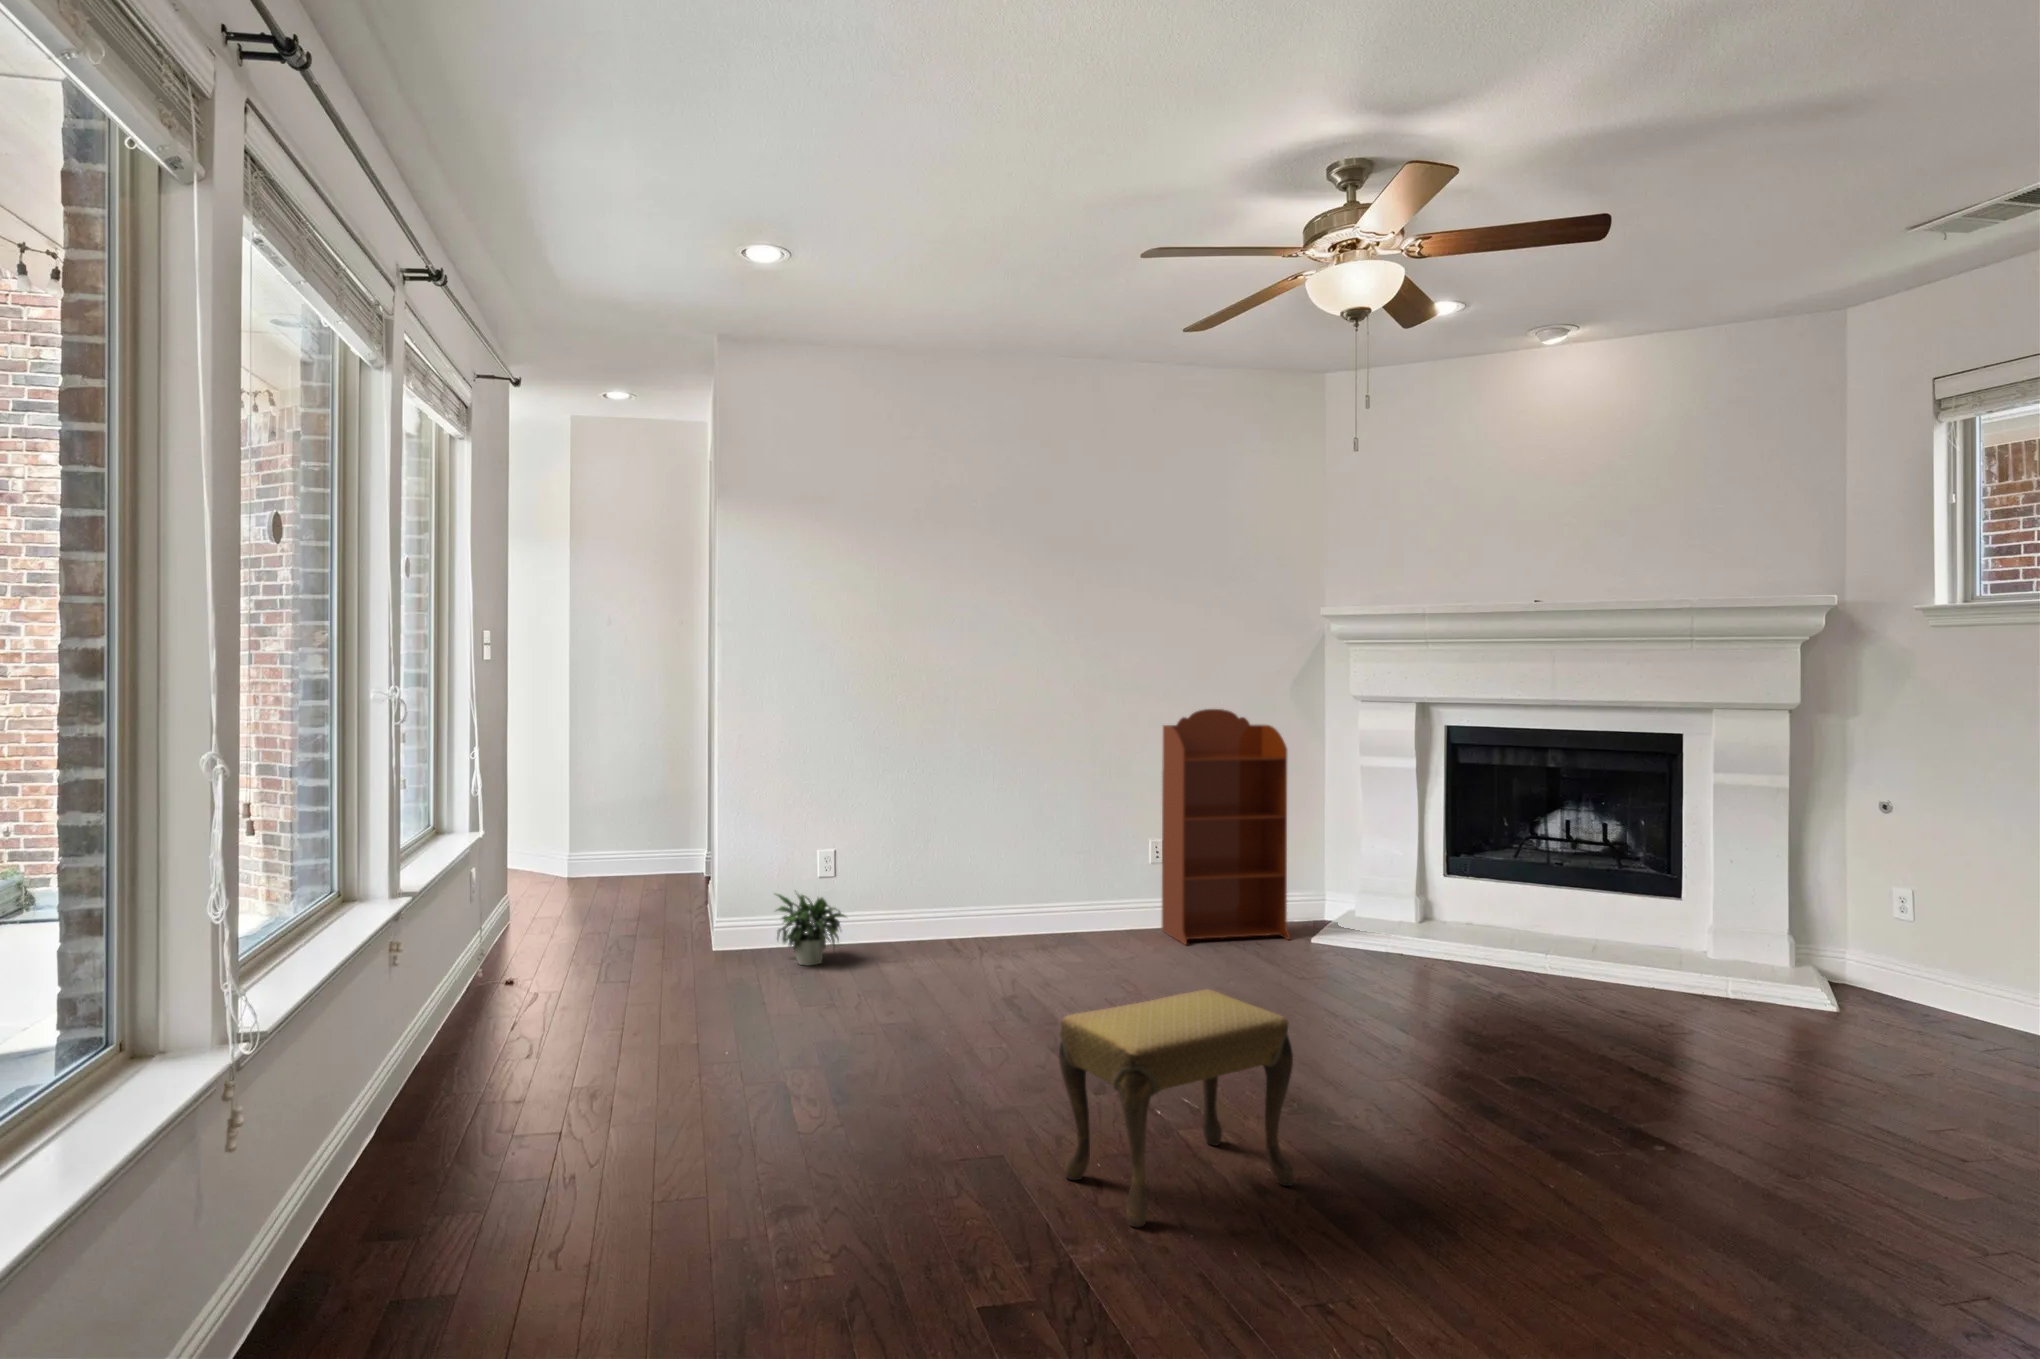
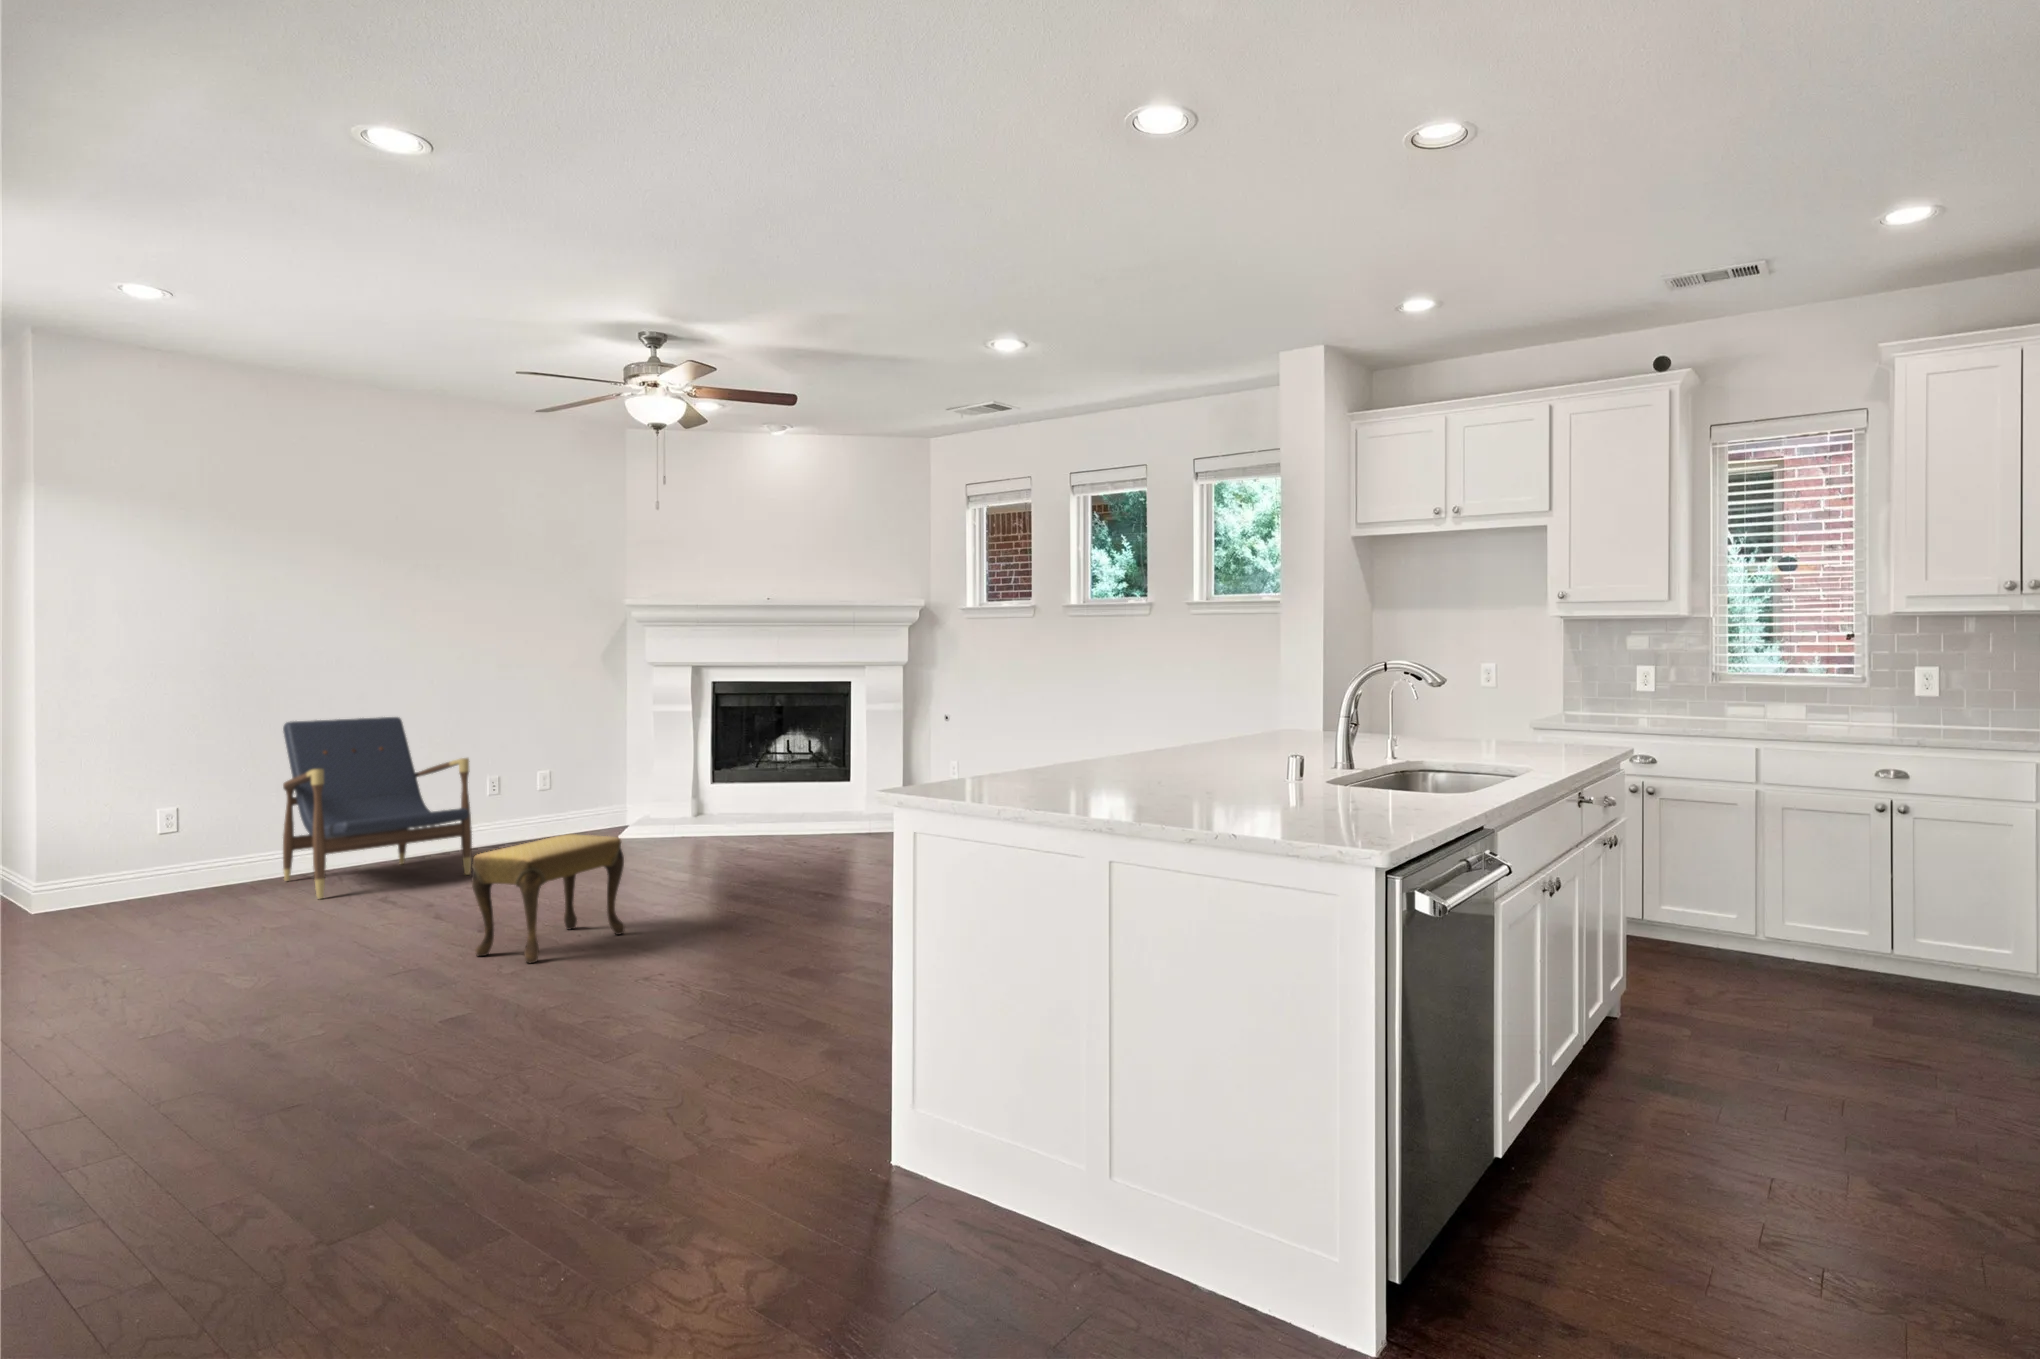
bookcase: present [1162,709,1290,945] -> none [499,676,603,852]
lounge chair: none [921,756,1117,988] -> present [283,717,472,899]
potted plant: present [776,890,845,965] -> none [107,844,209,907]

